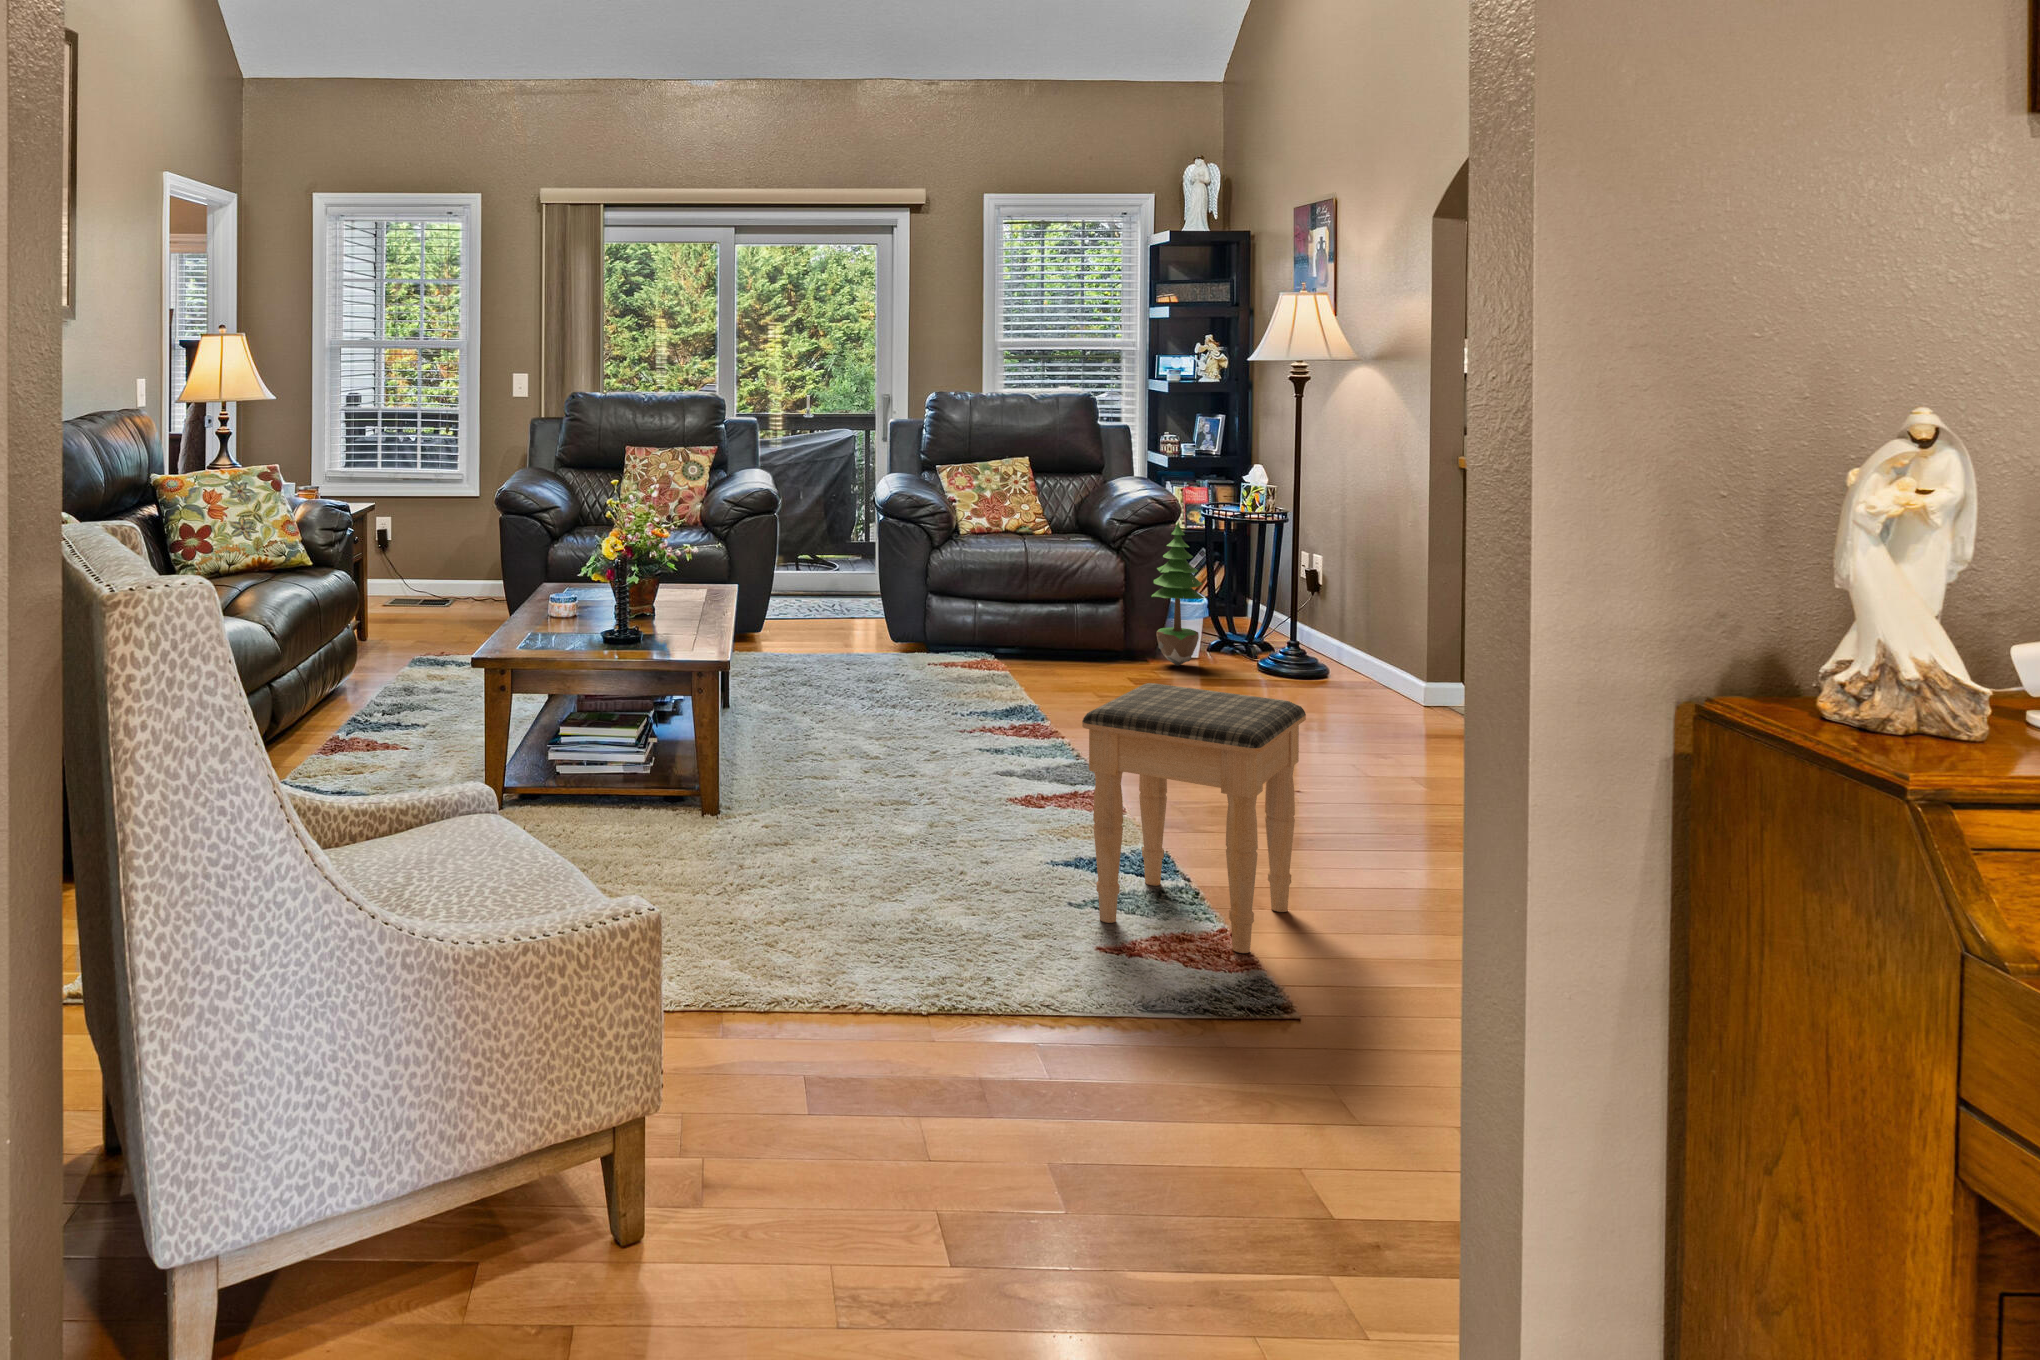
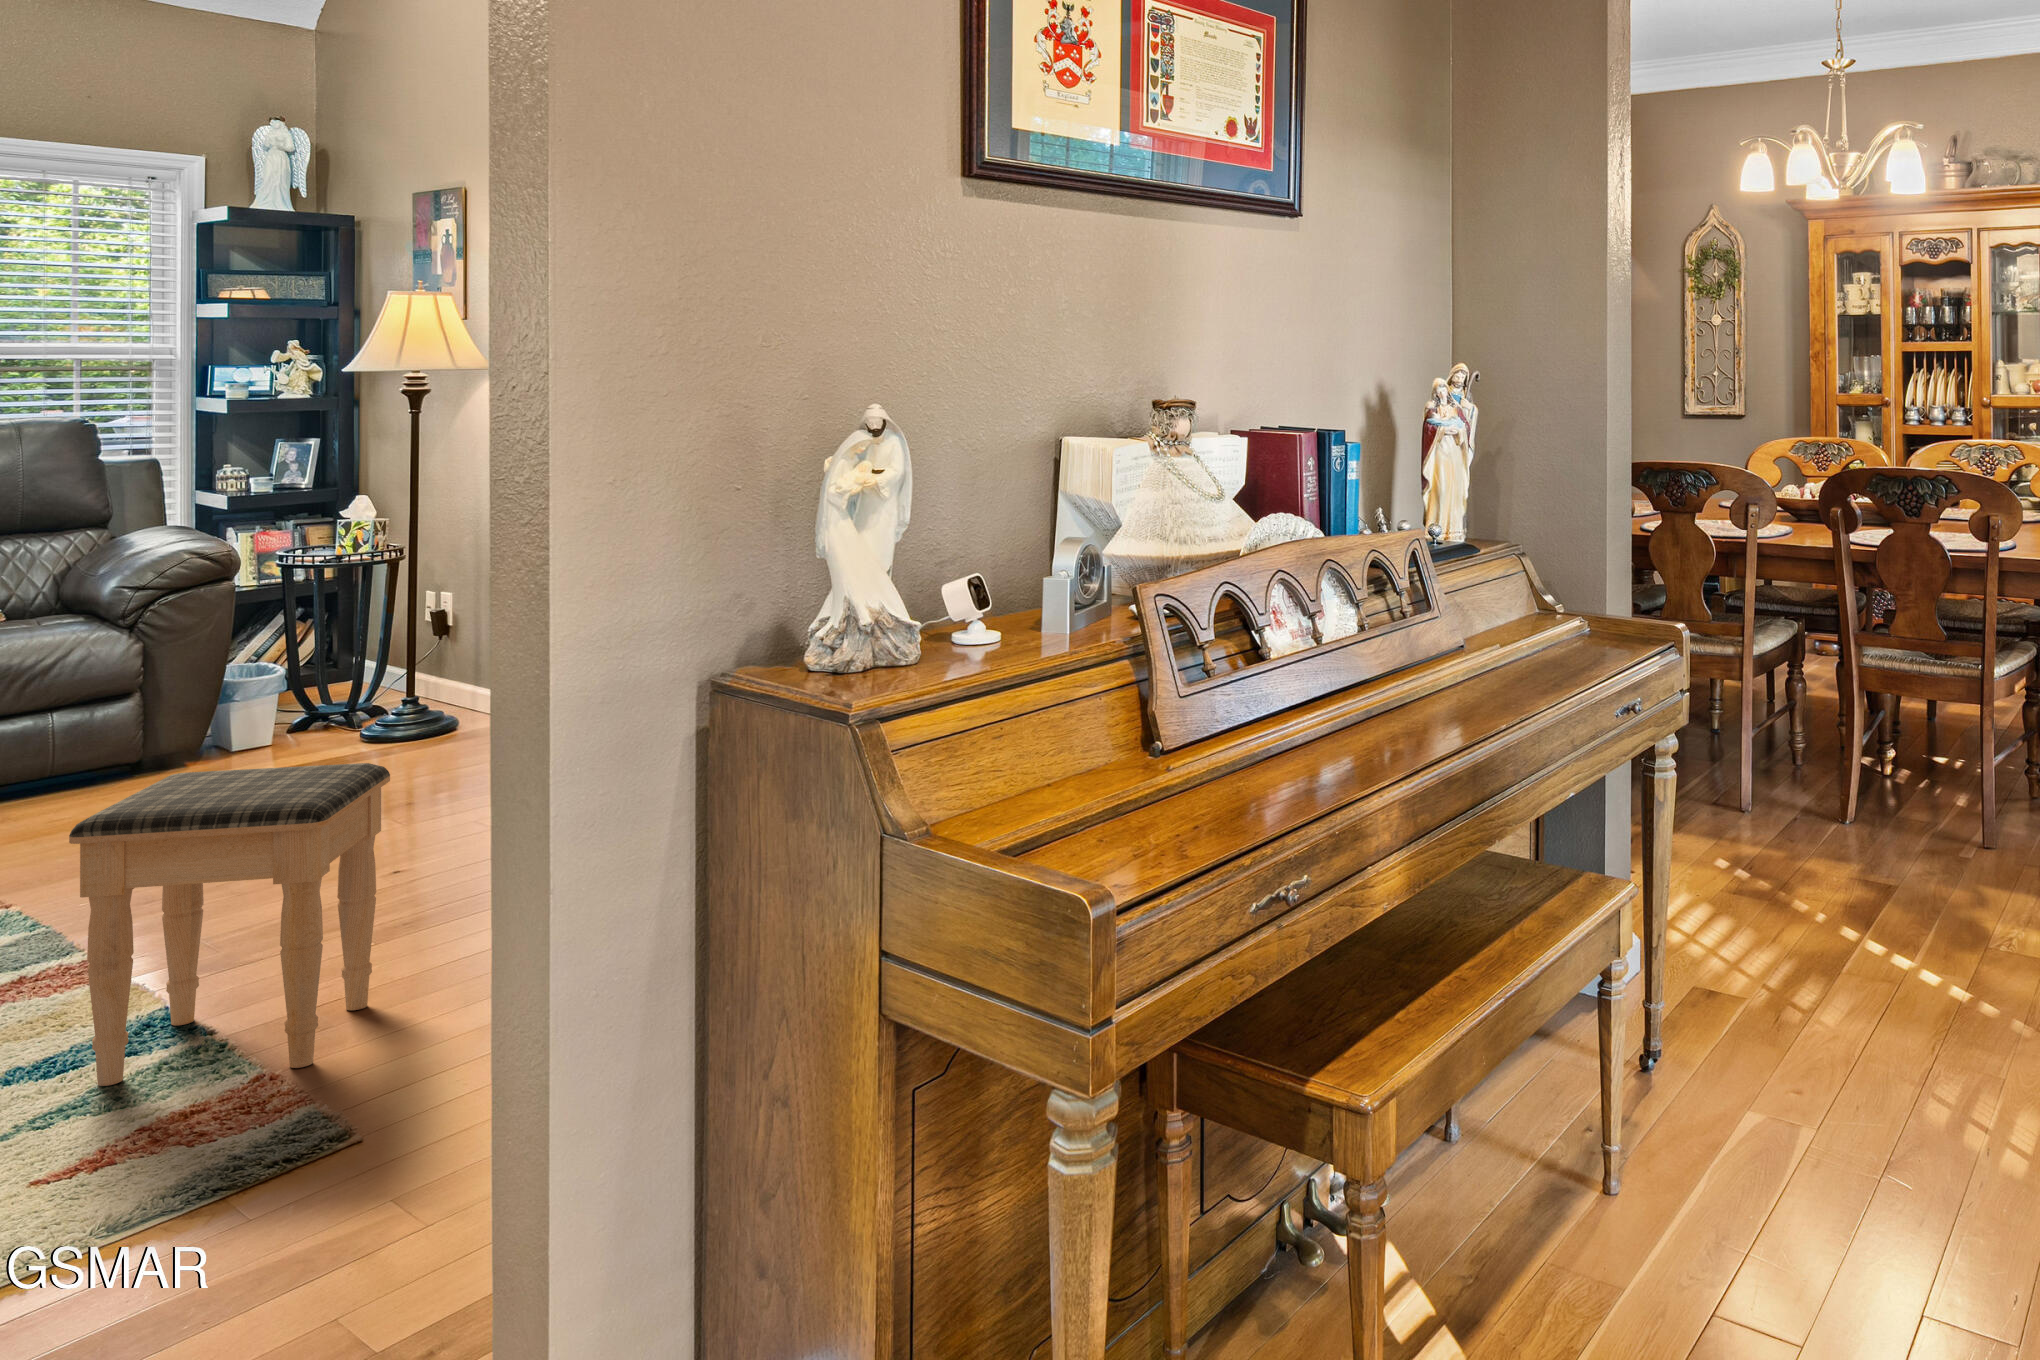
potted tree: present [1151,523,1204,666] -> none [202,576,282,759]

